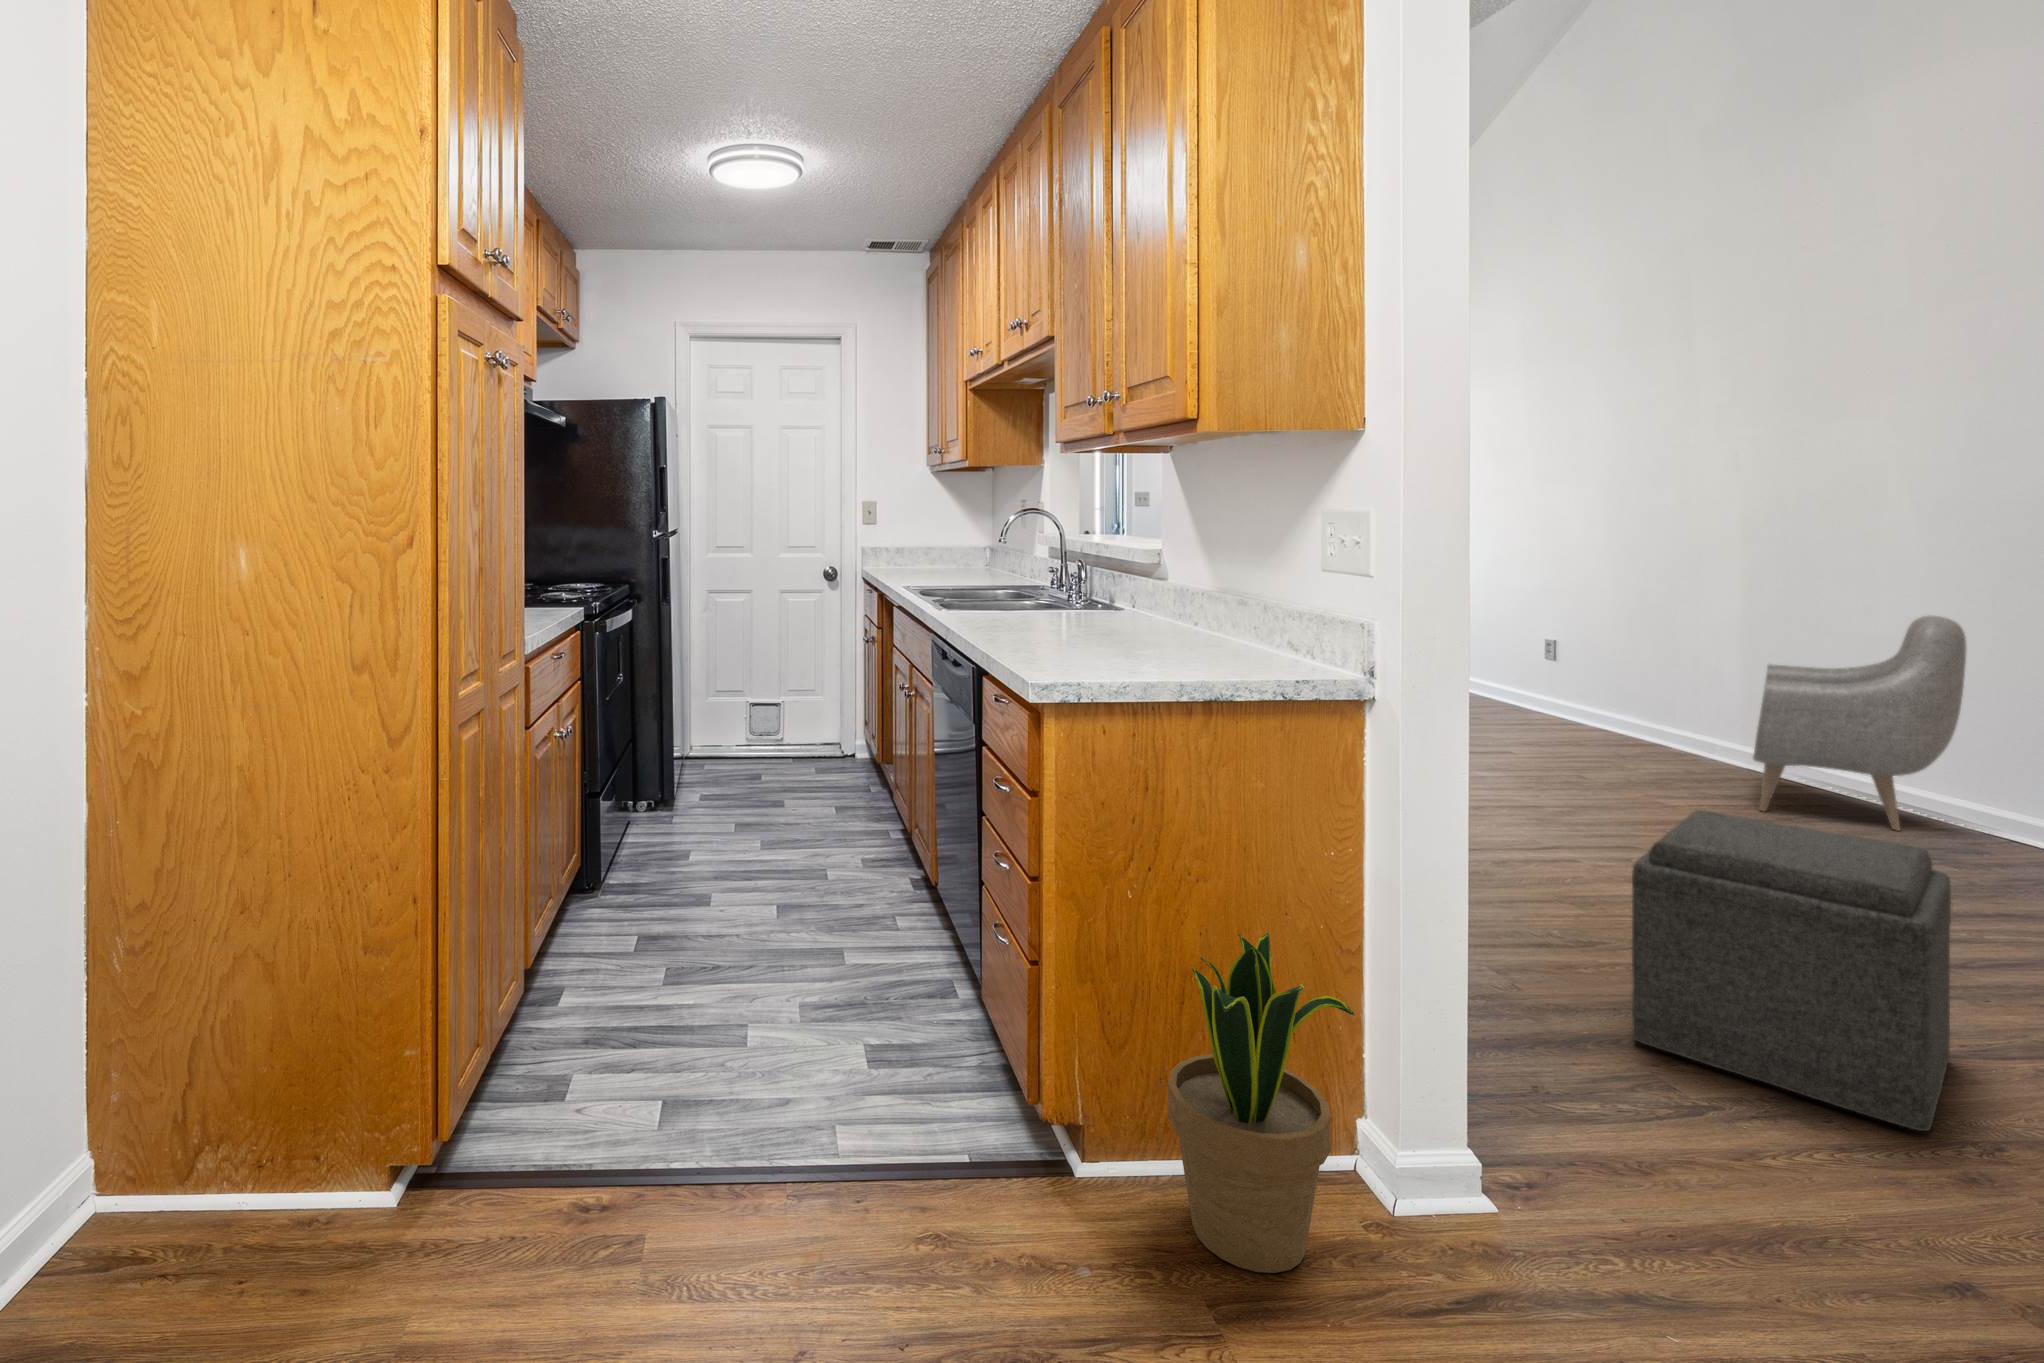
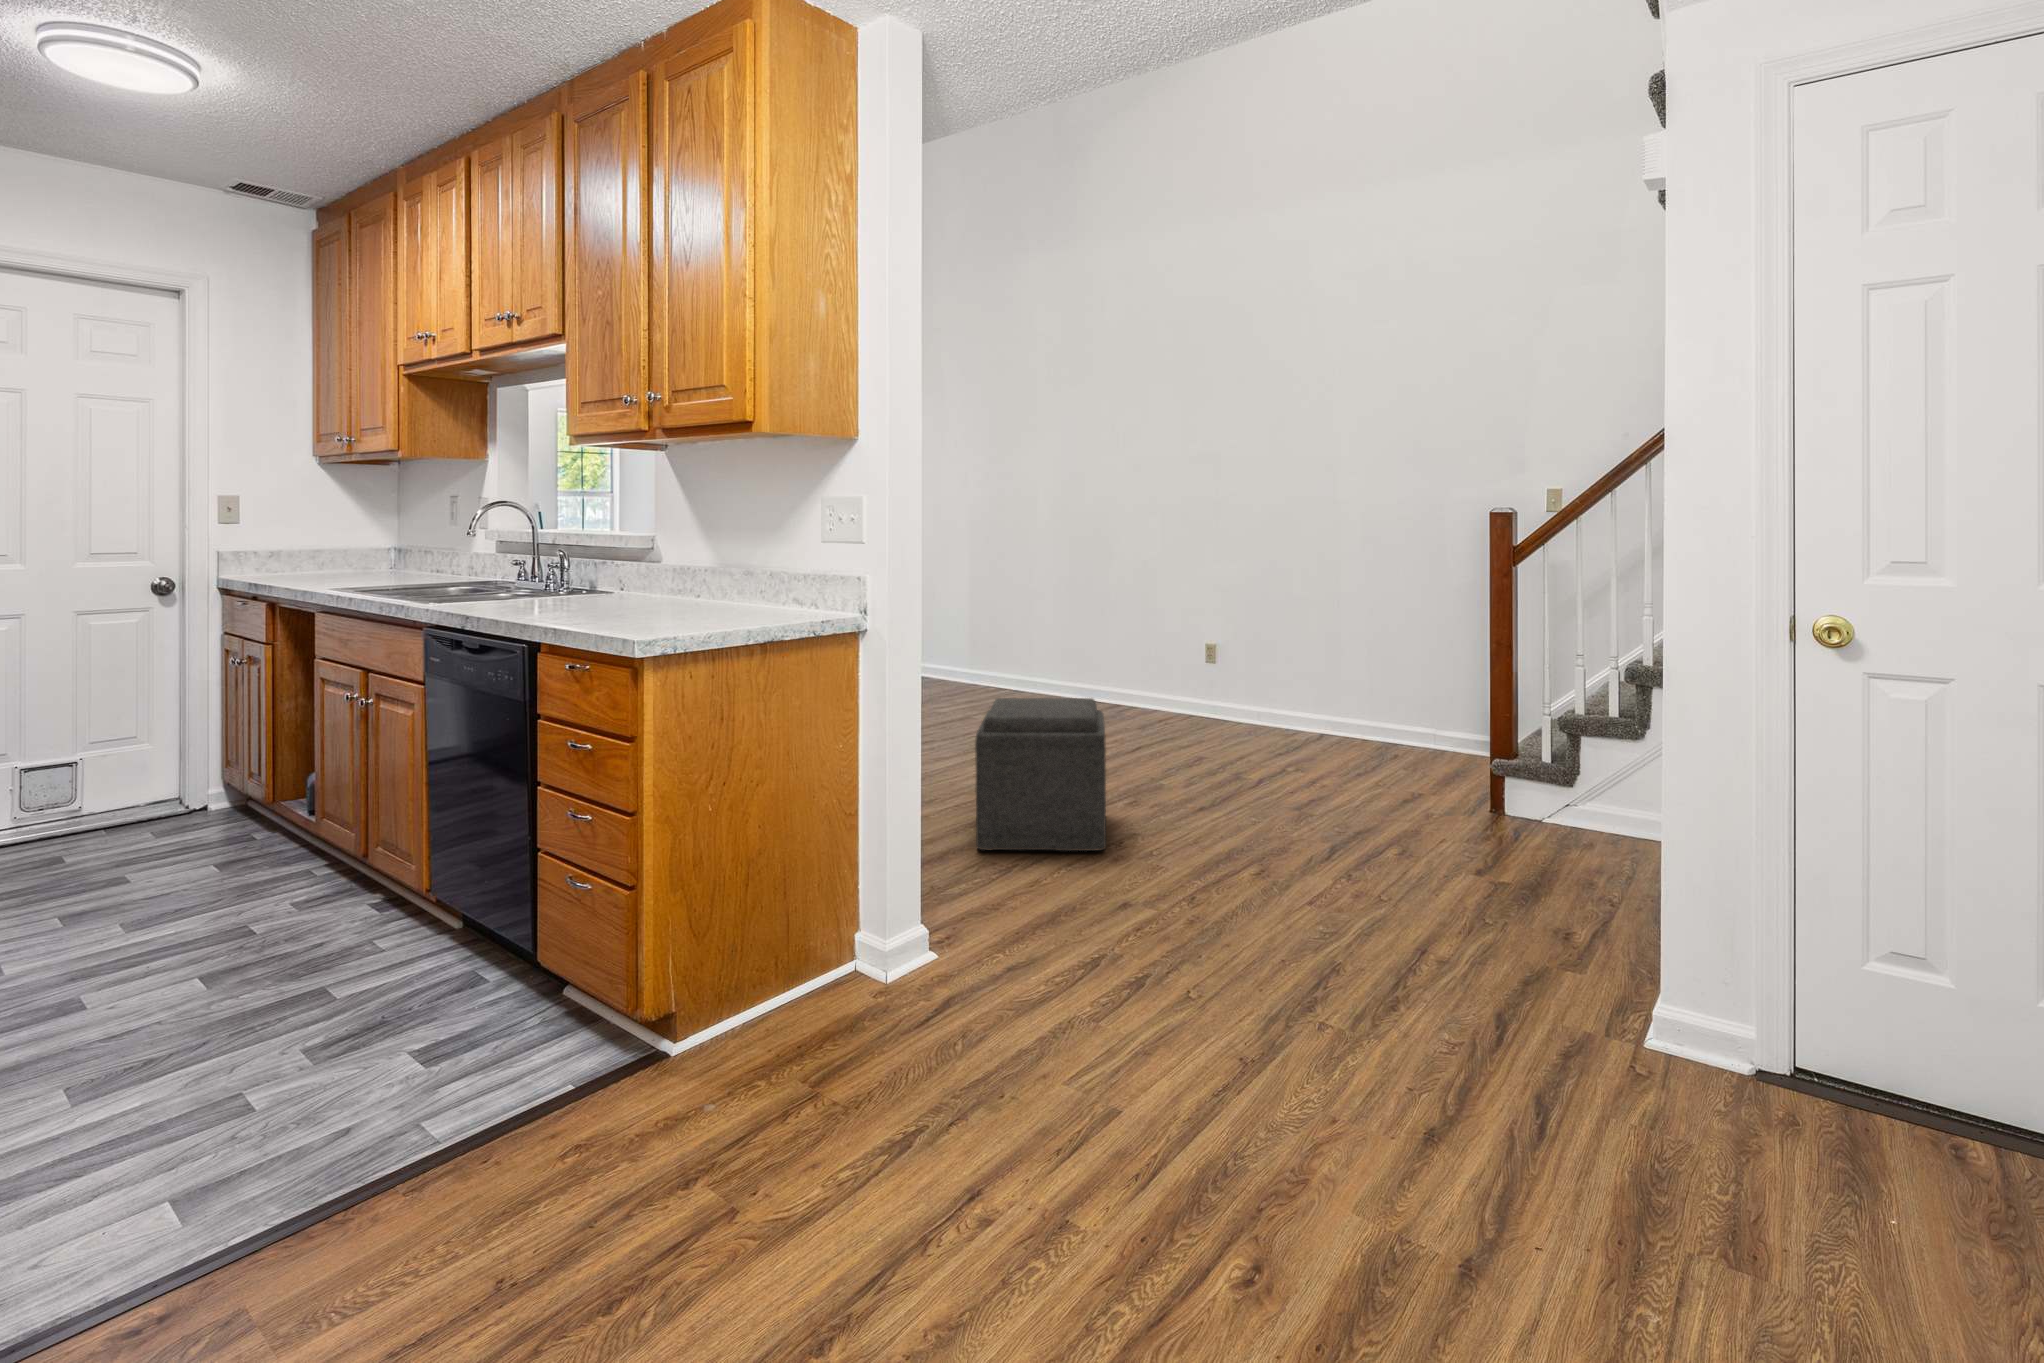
armchair: present [1753,616,1966,830] -> none [989,579,1080,712]
potted plant: present [1168,933,1355,1273] -> none [753,812,878,1056]

